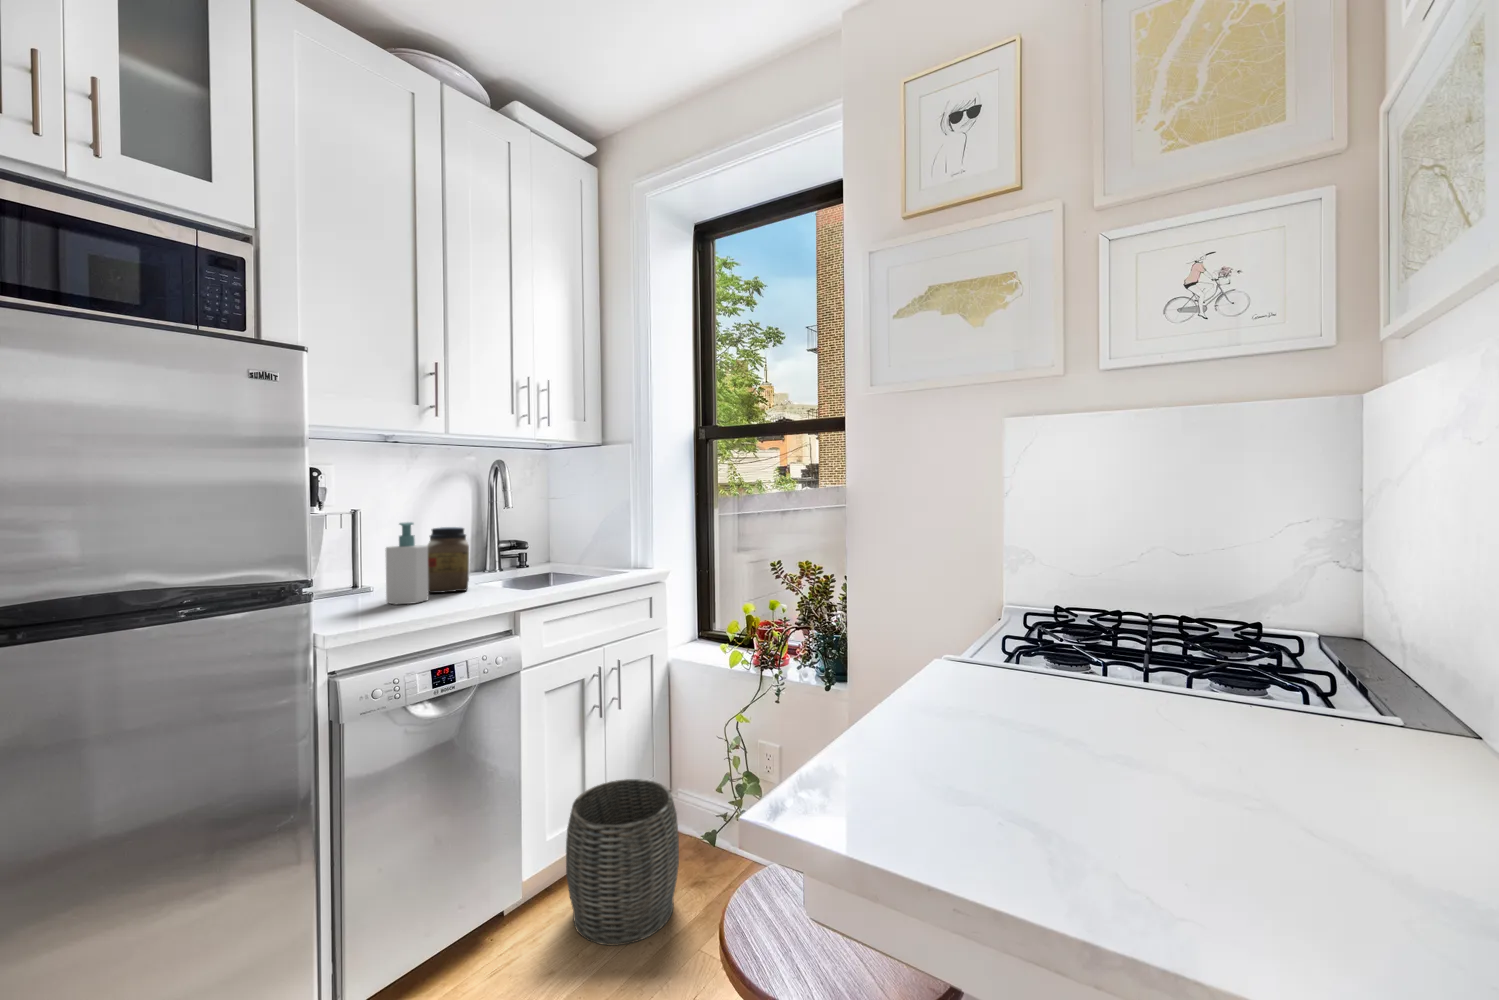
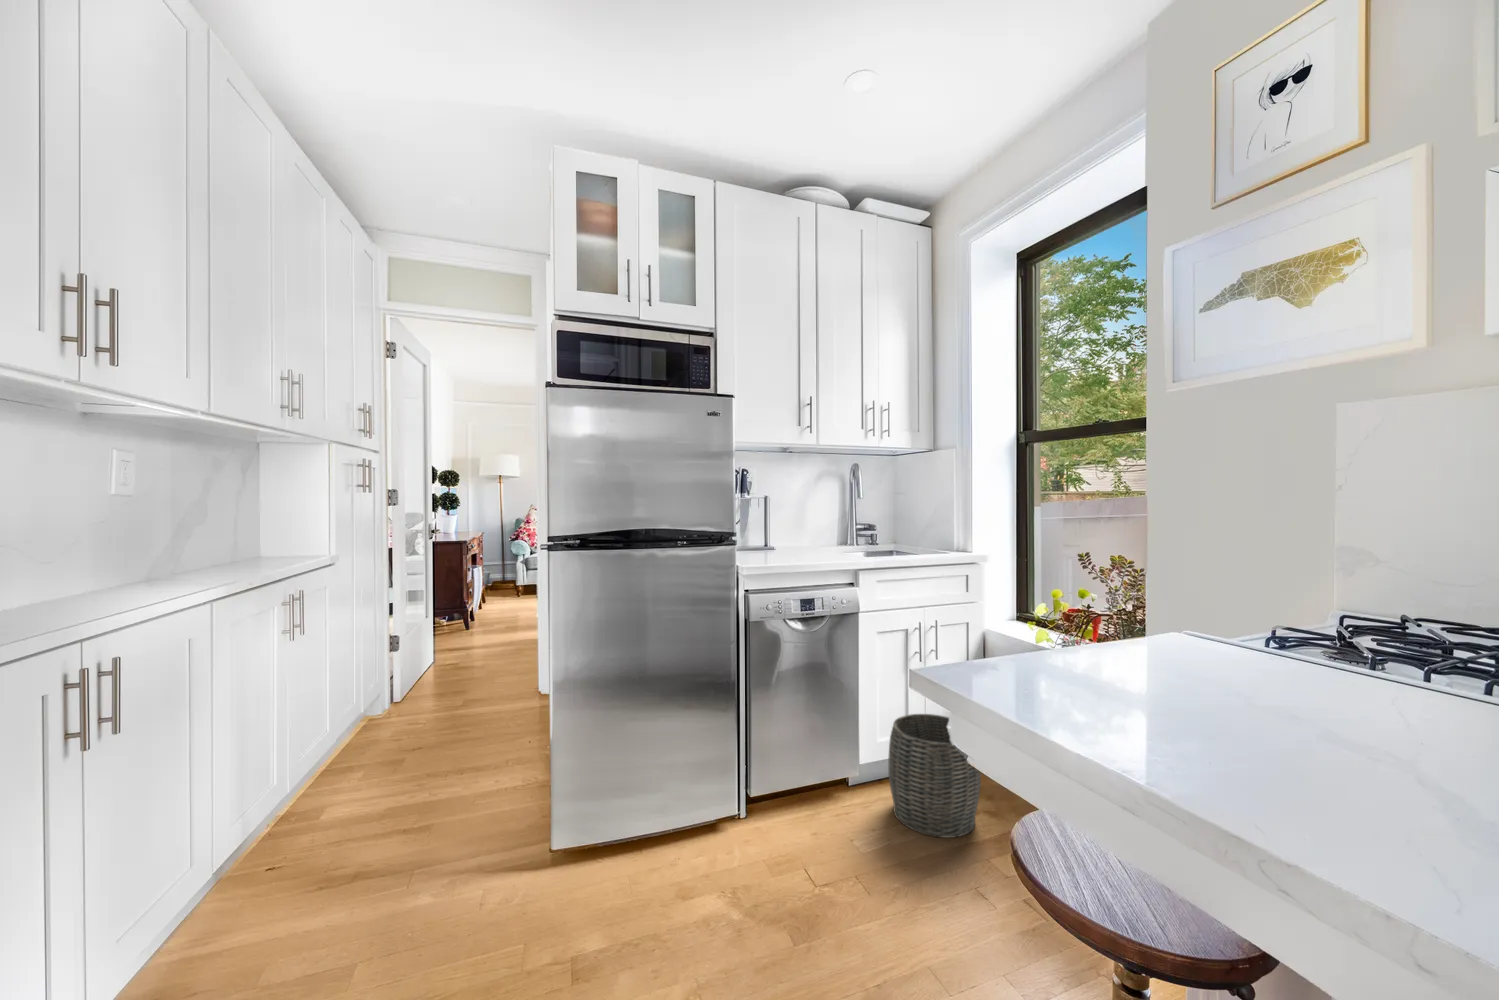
soap bottle: present [386,522,428,605] -> none [778,504,803,558]
jar: present [427,527,469,593] -> none [804,510,831,554]

